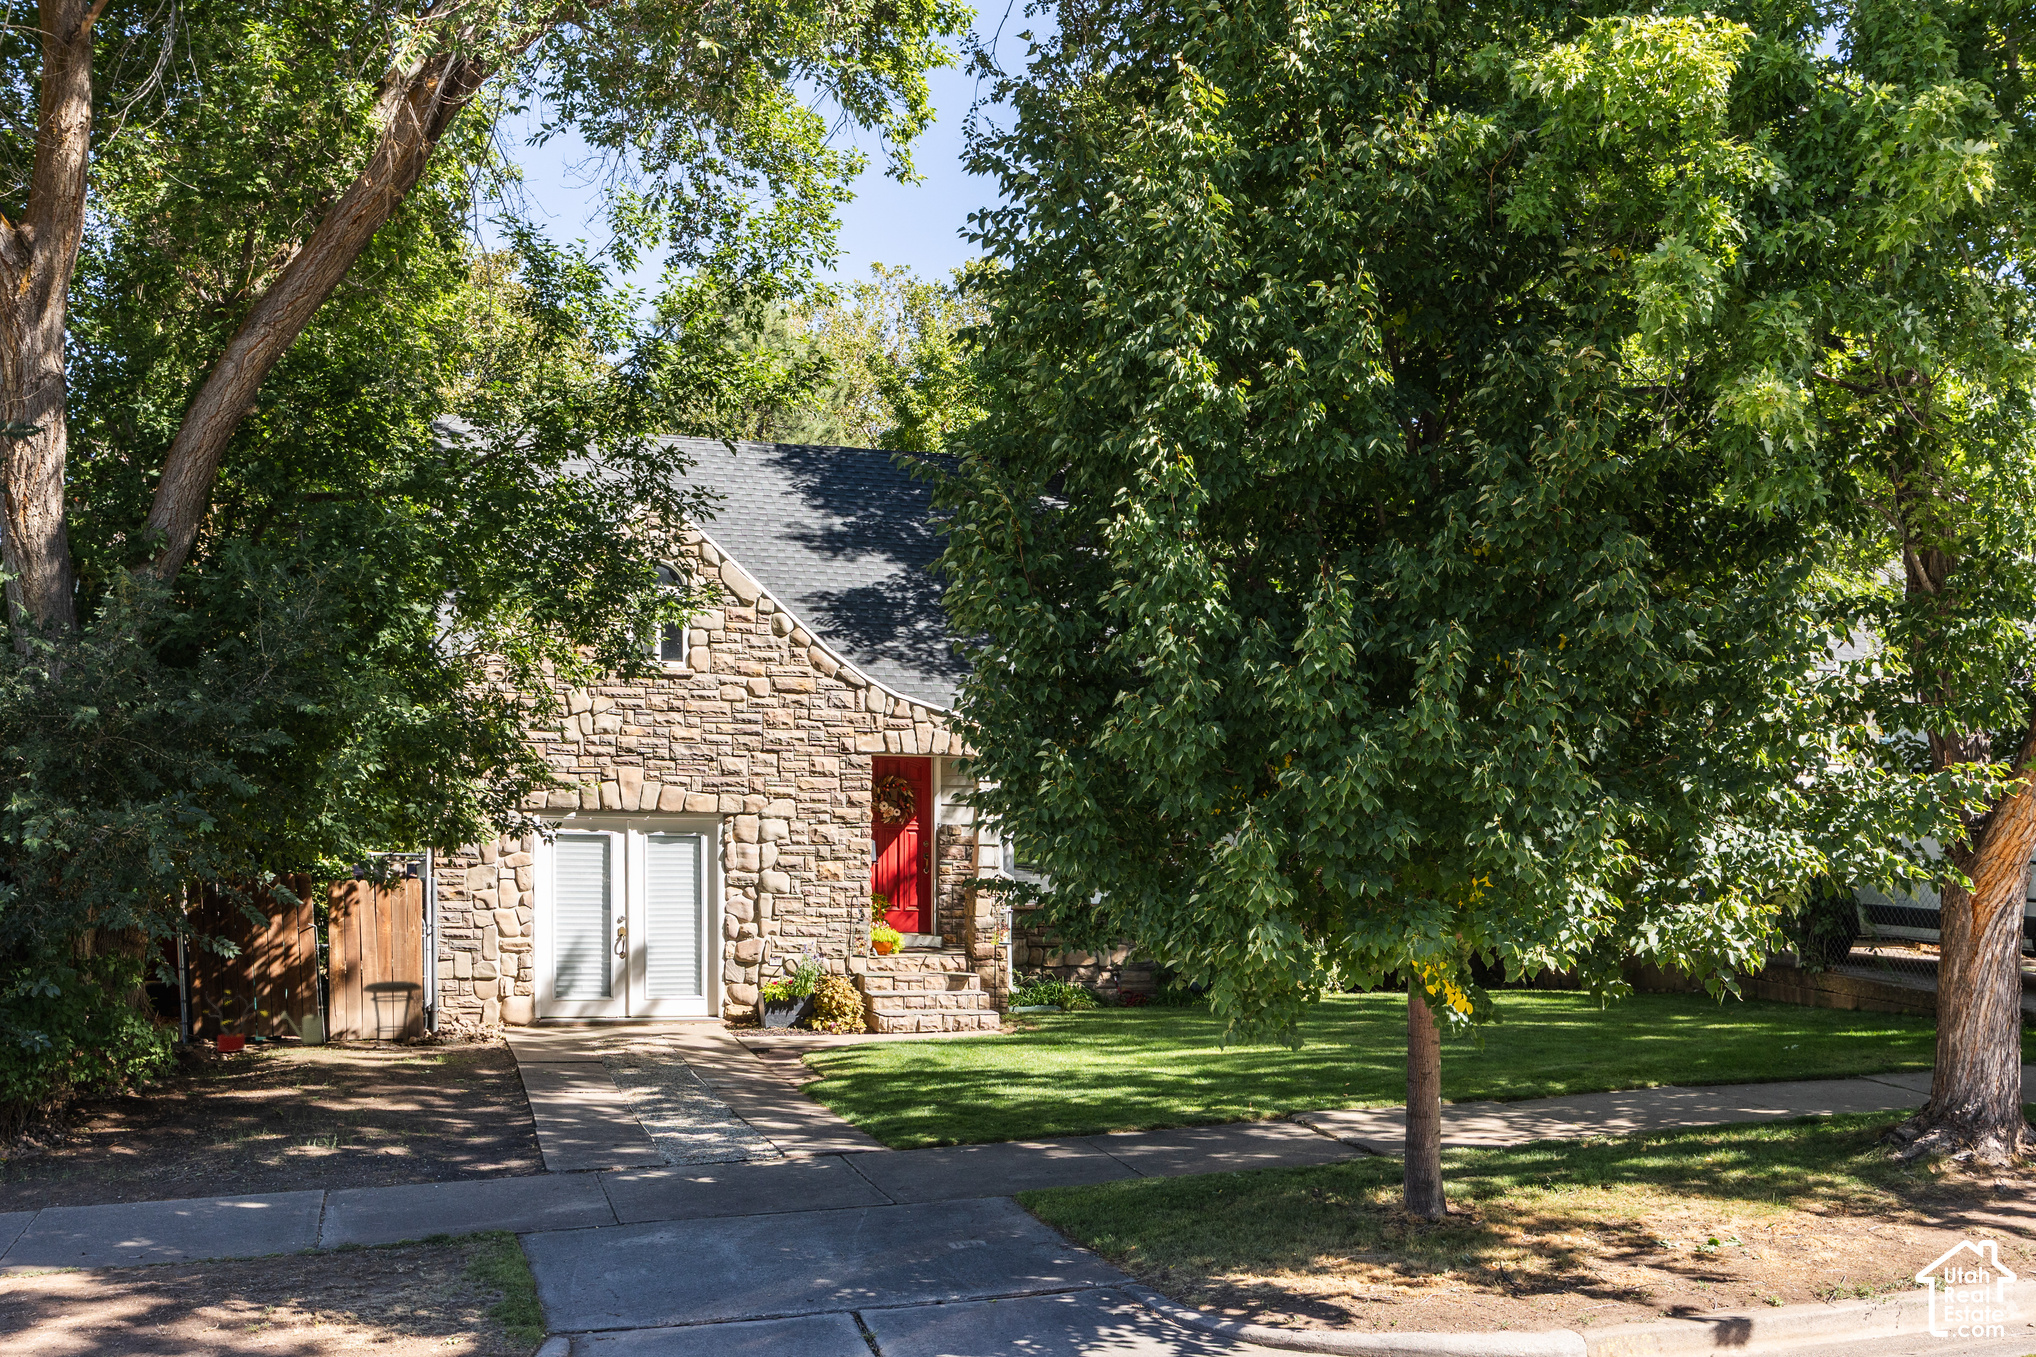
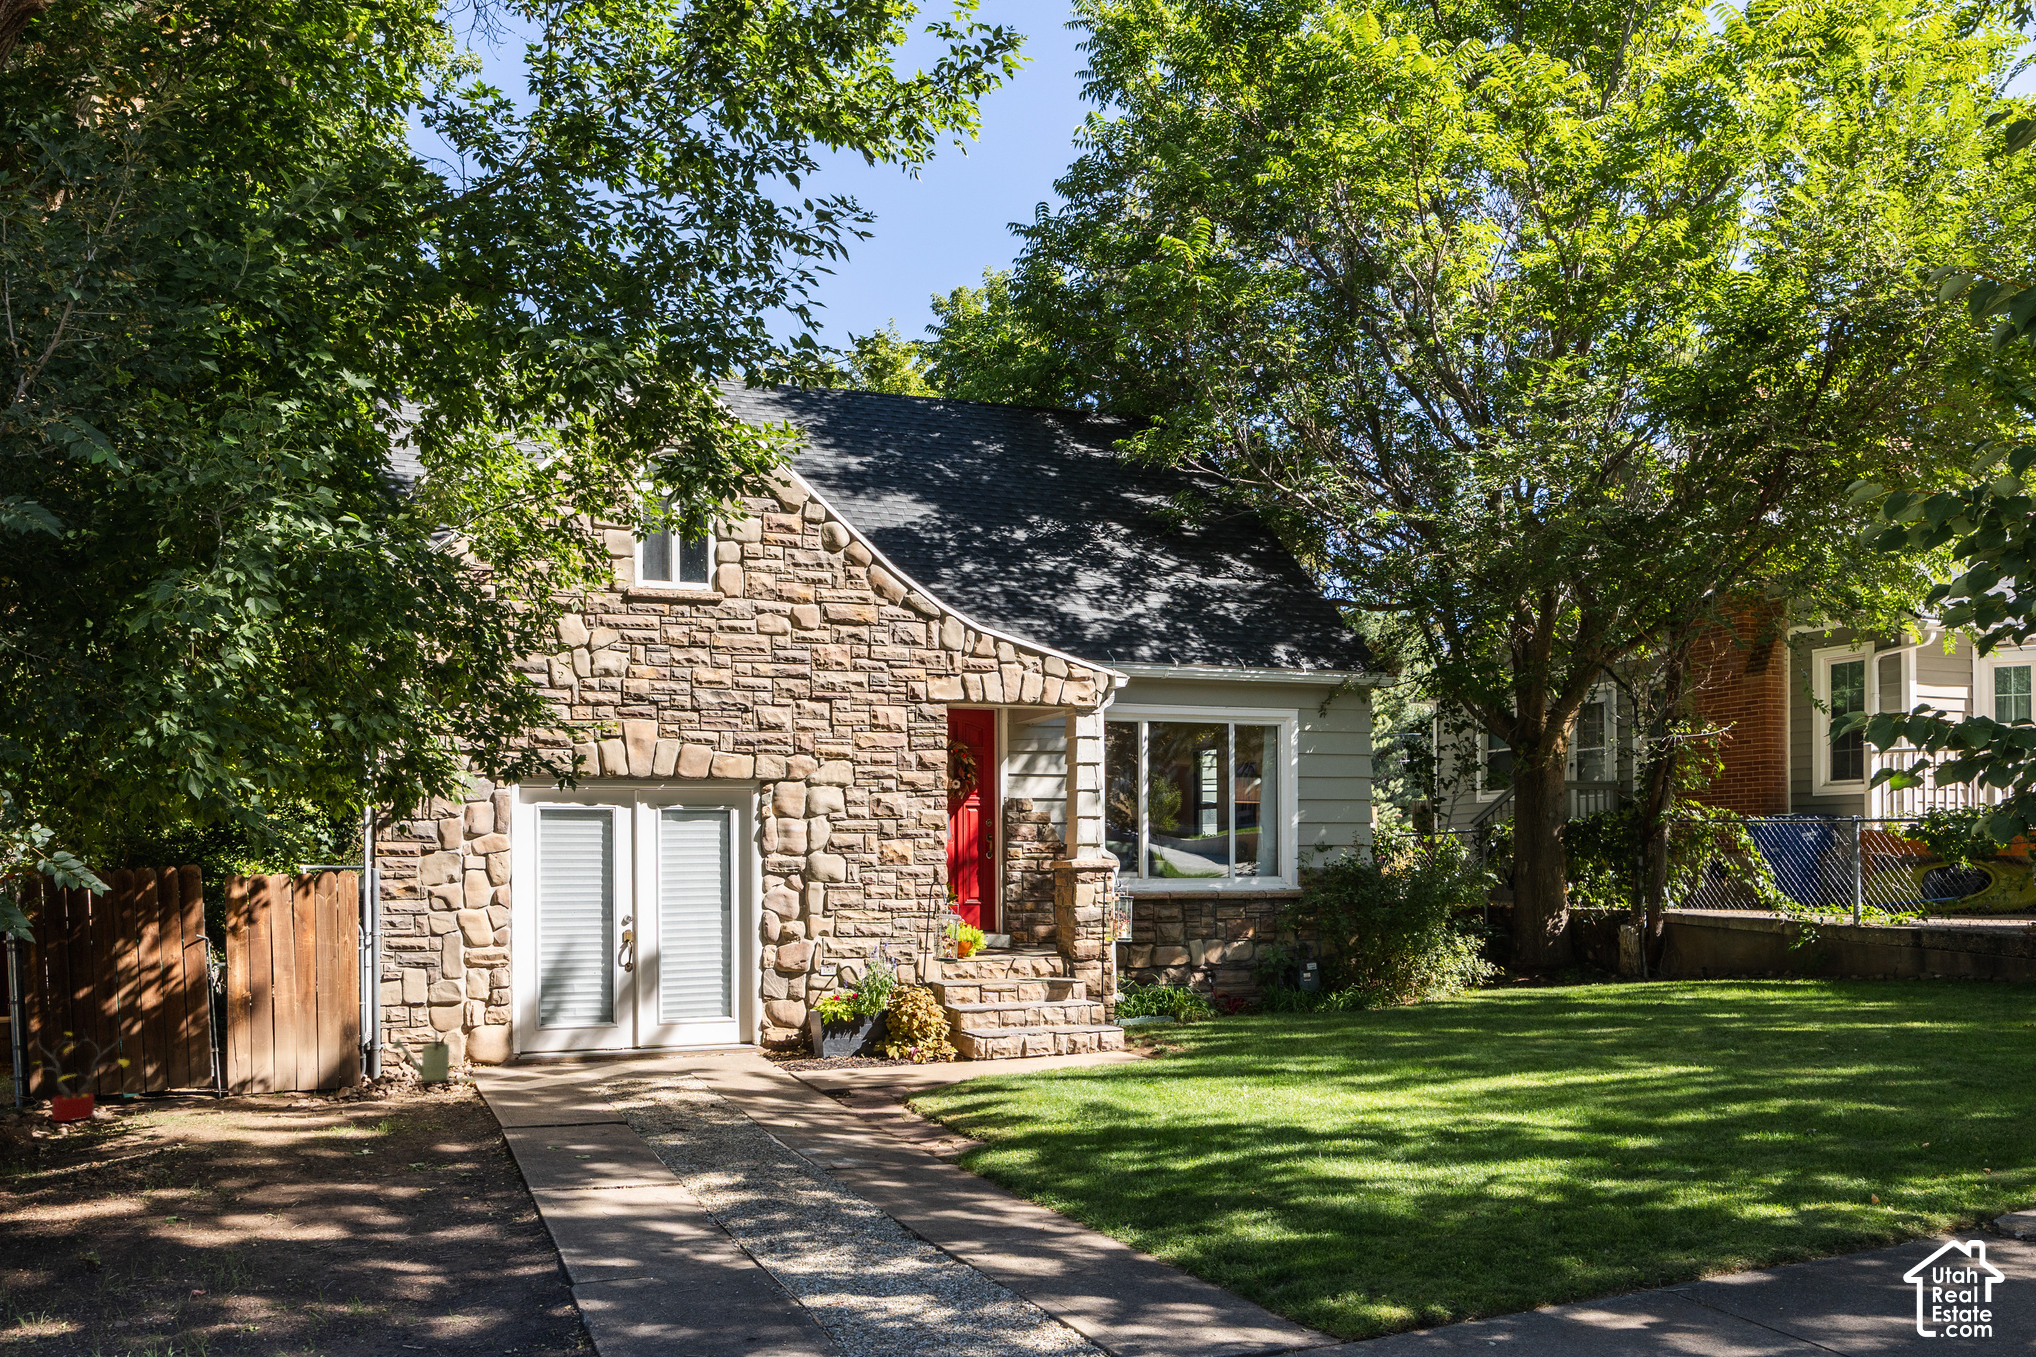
side table: present [363,981,422,1045] -> none [271,1010,358,1102]
watering can: present [280,1012,323,1045] -> present [393,1032,449,1084]

